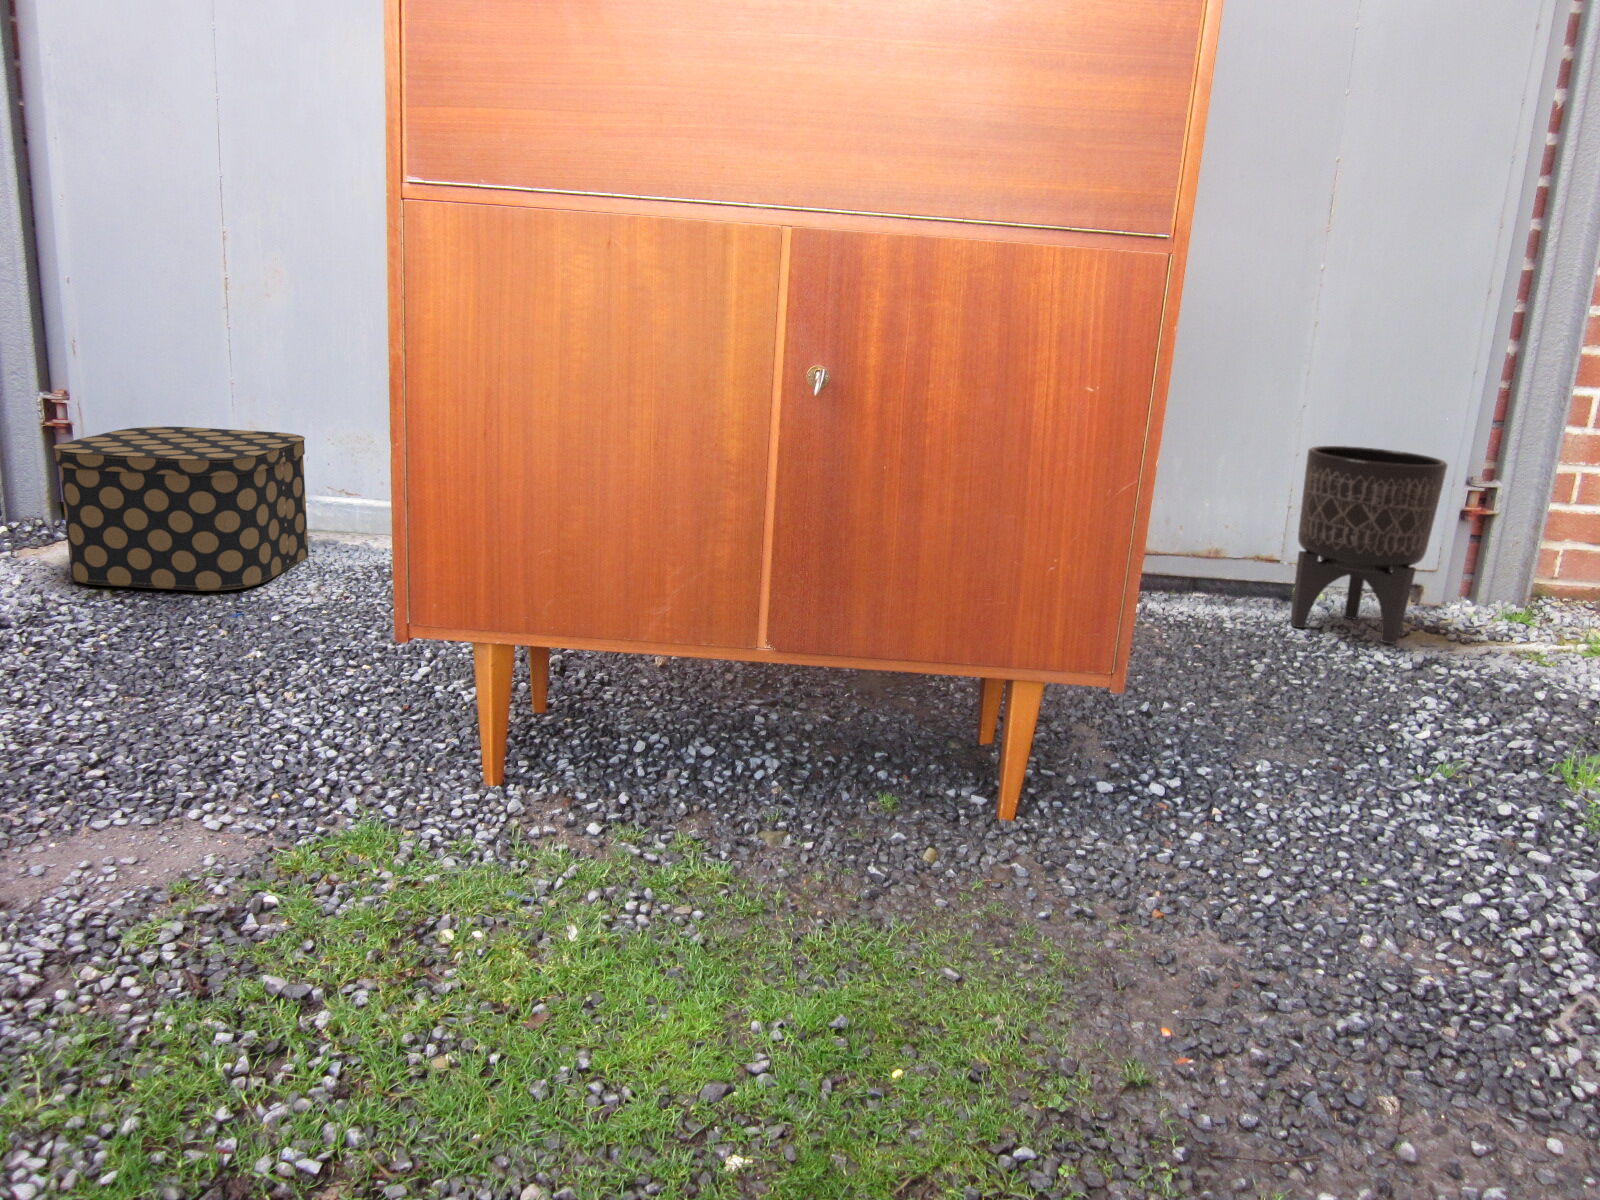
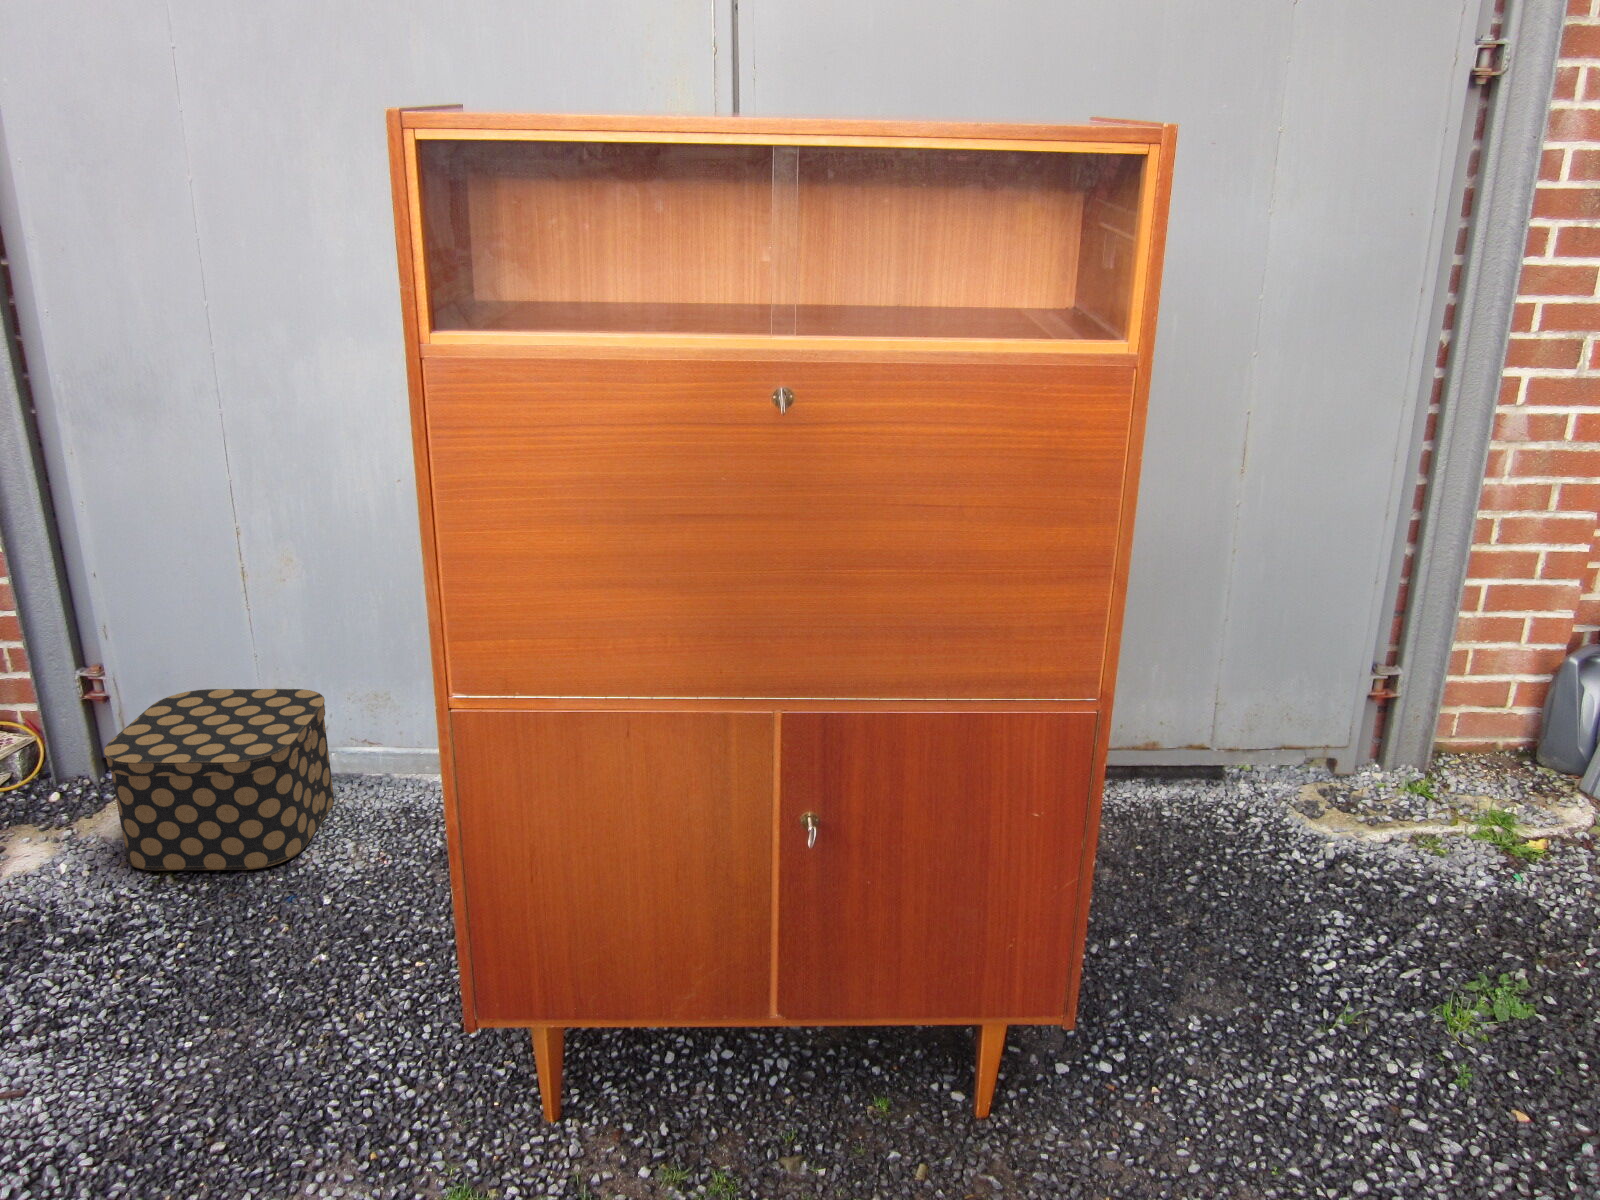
planter: present [1290,446,1447,644] -> none [1222,652,1353,836]

